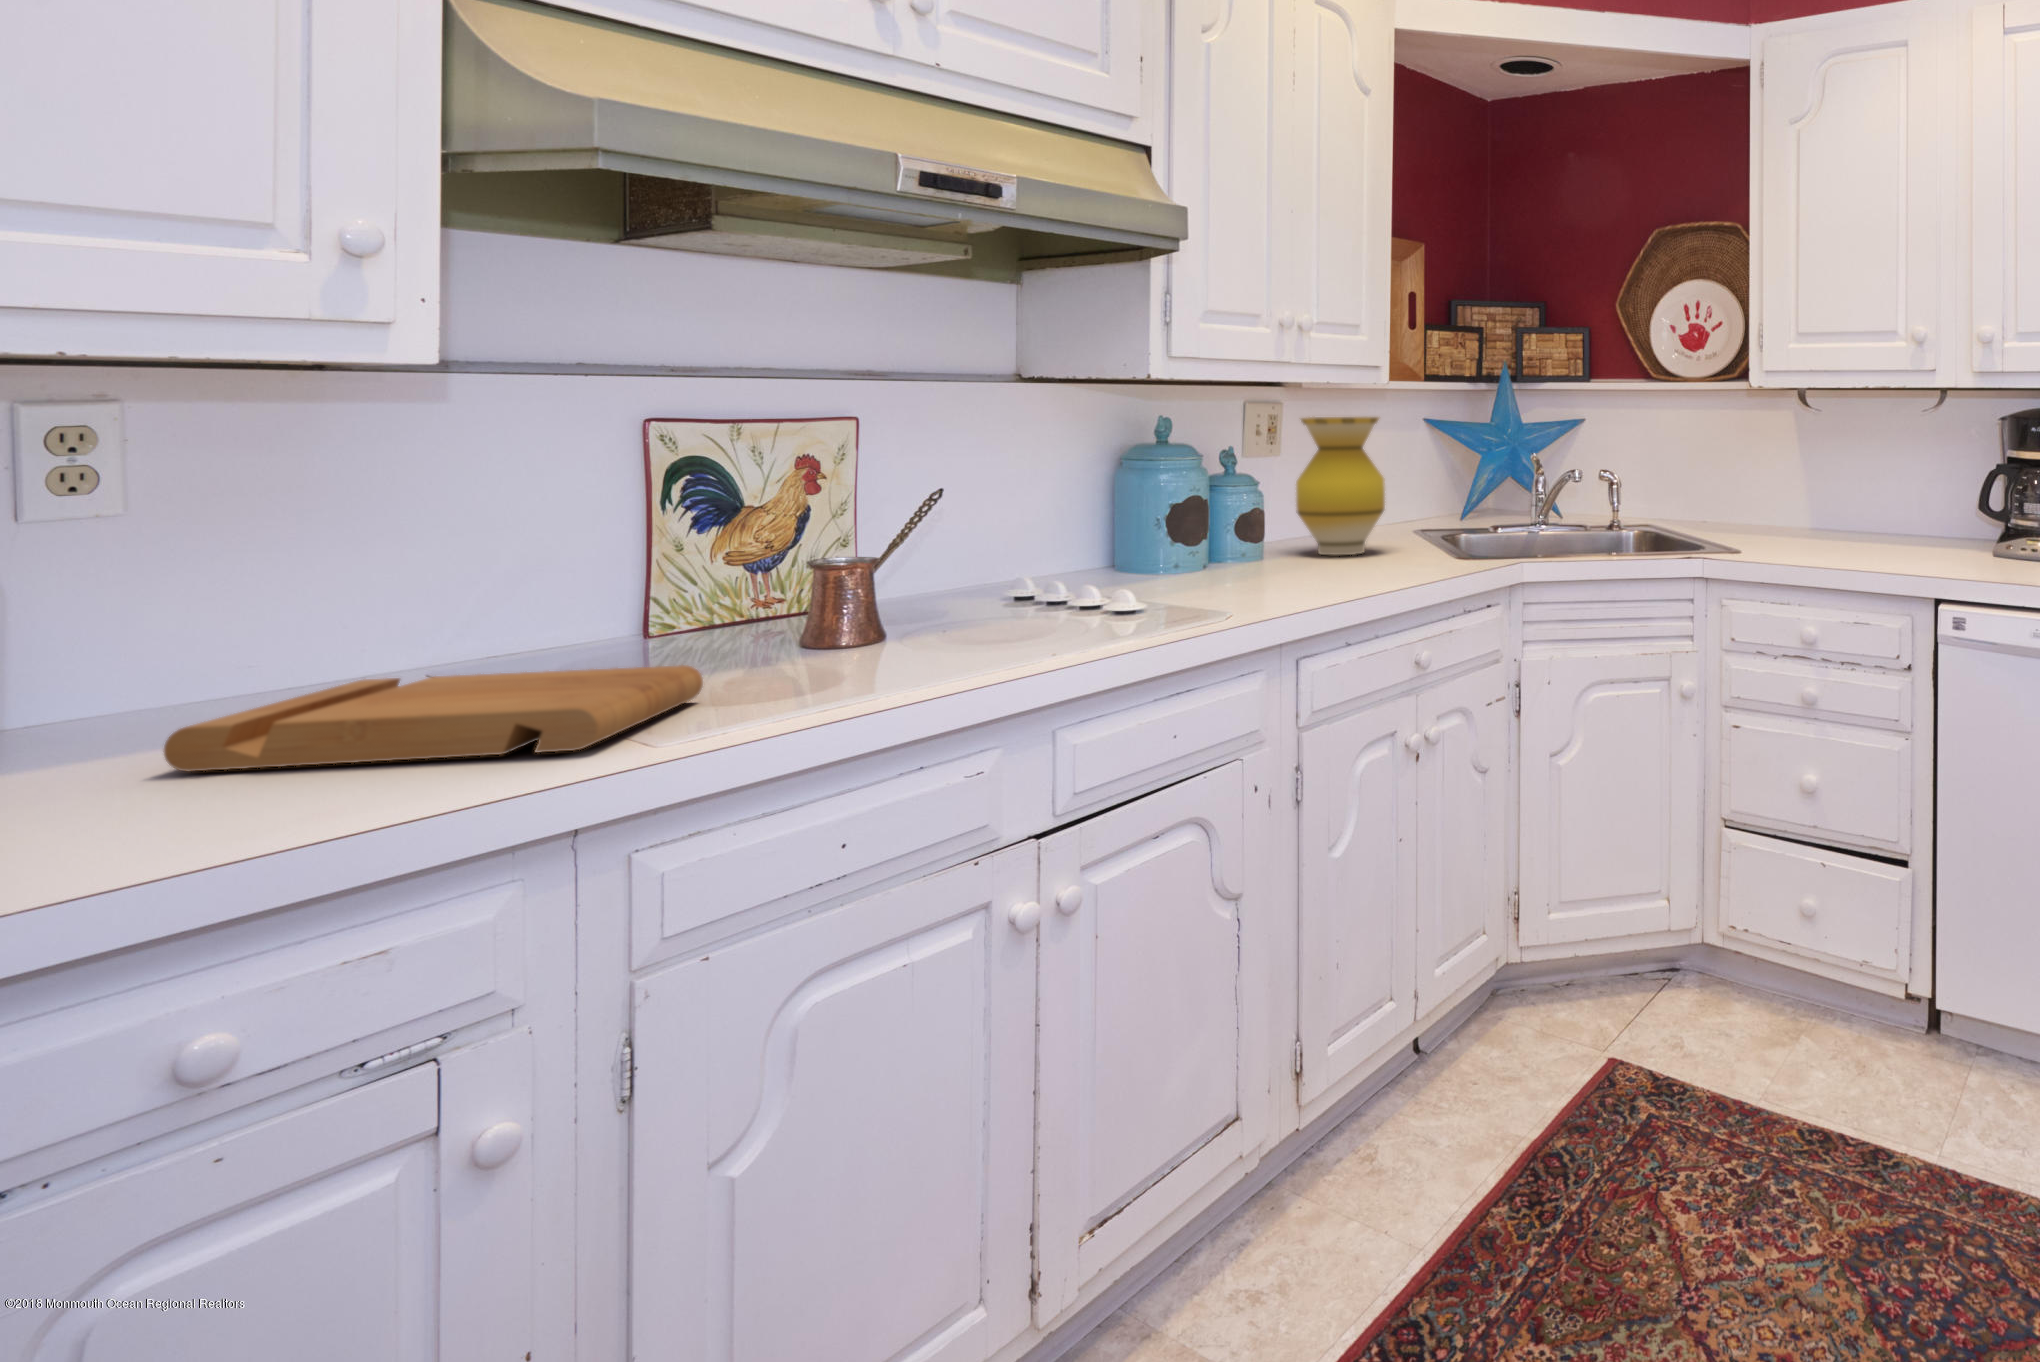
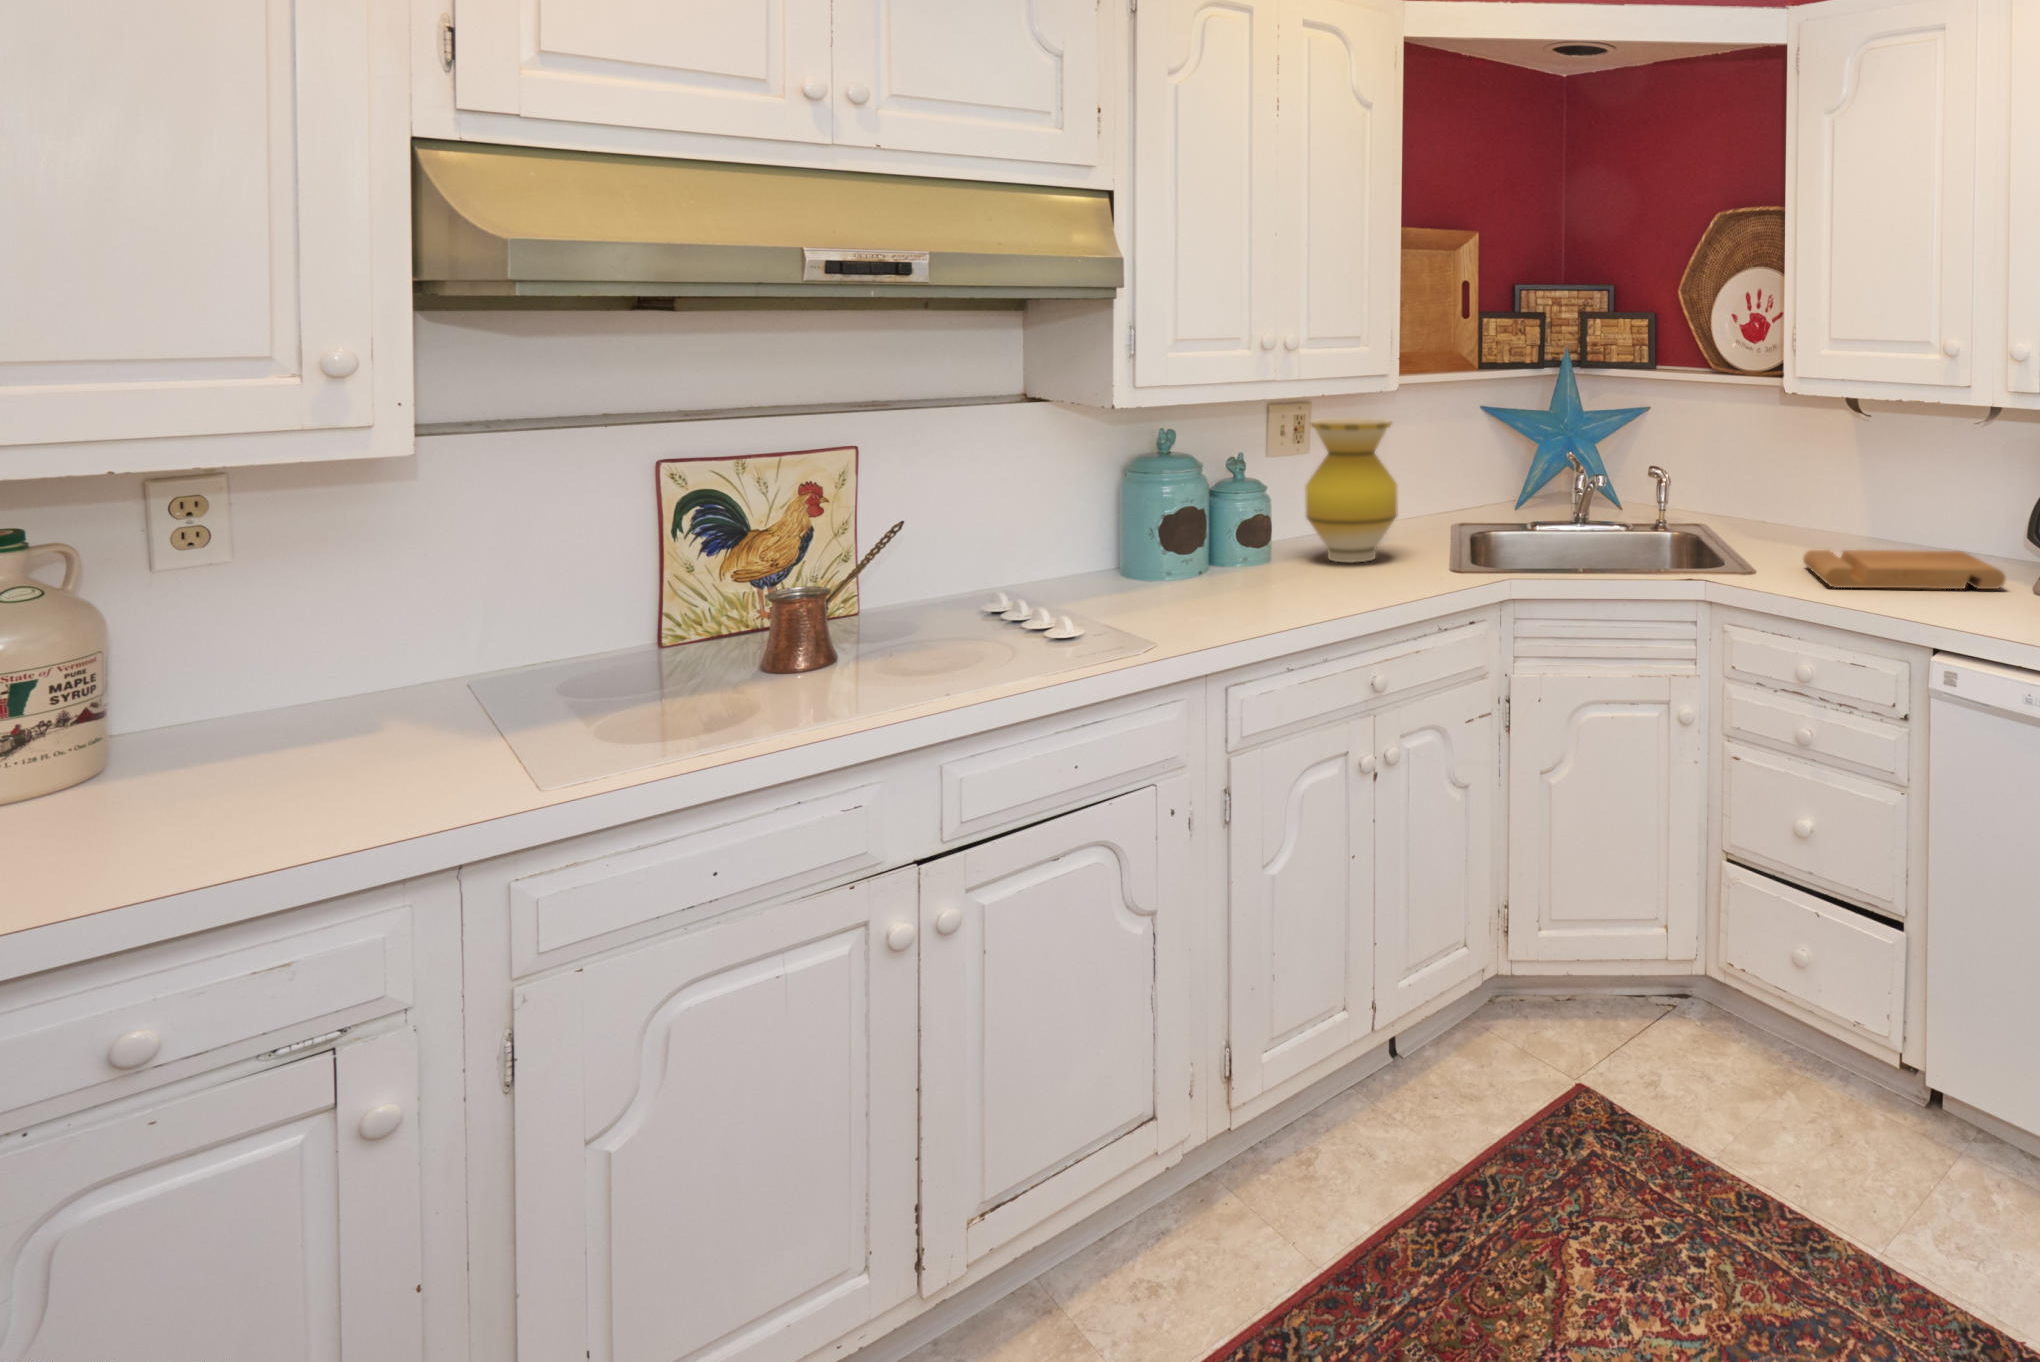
cutting board: present [163,665,703,771] -> present [1803,550,2005,589]

